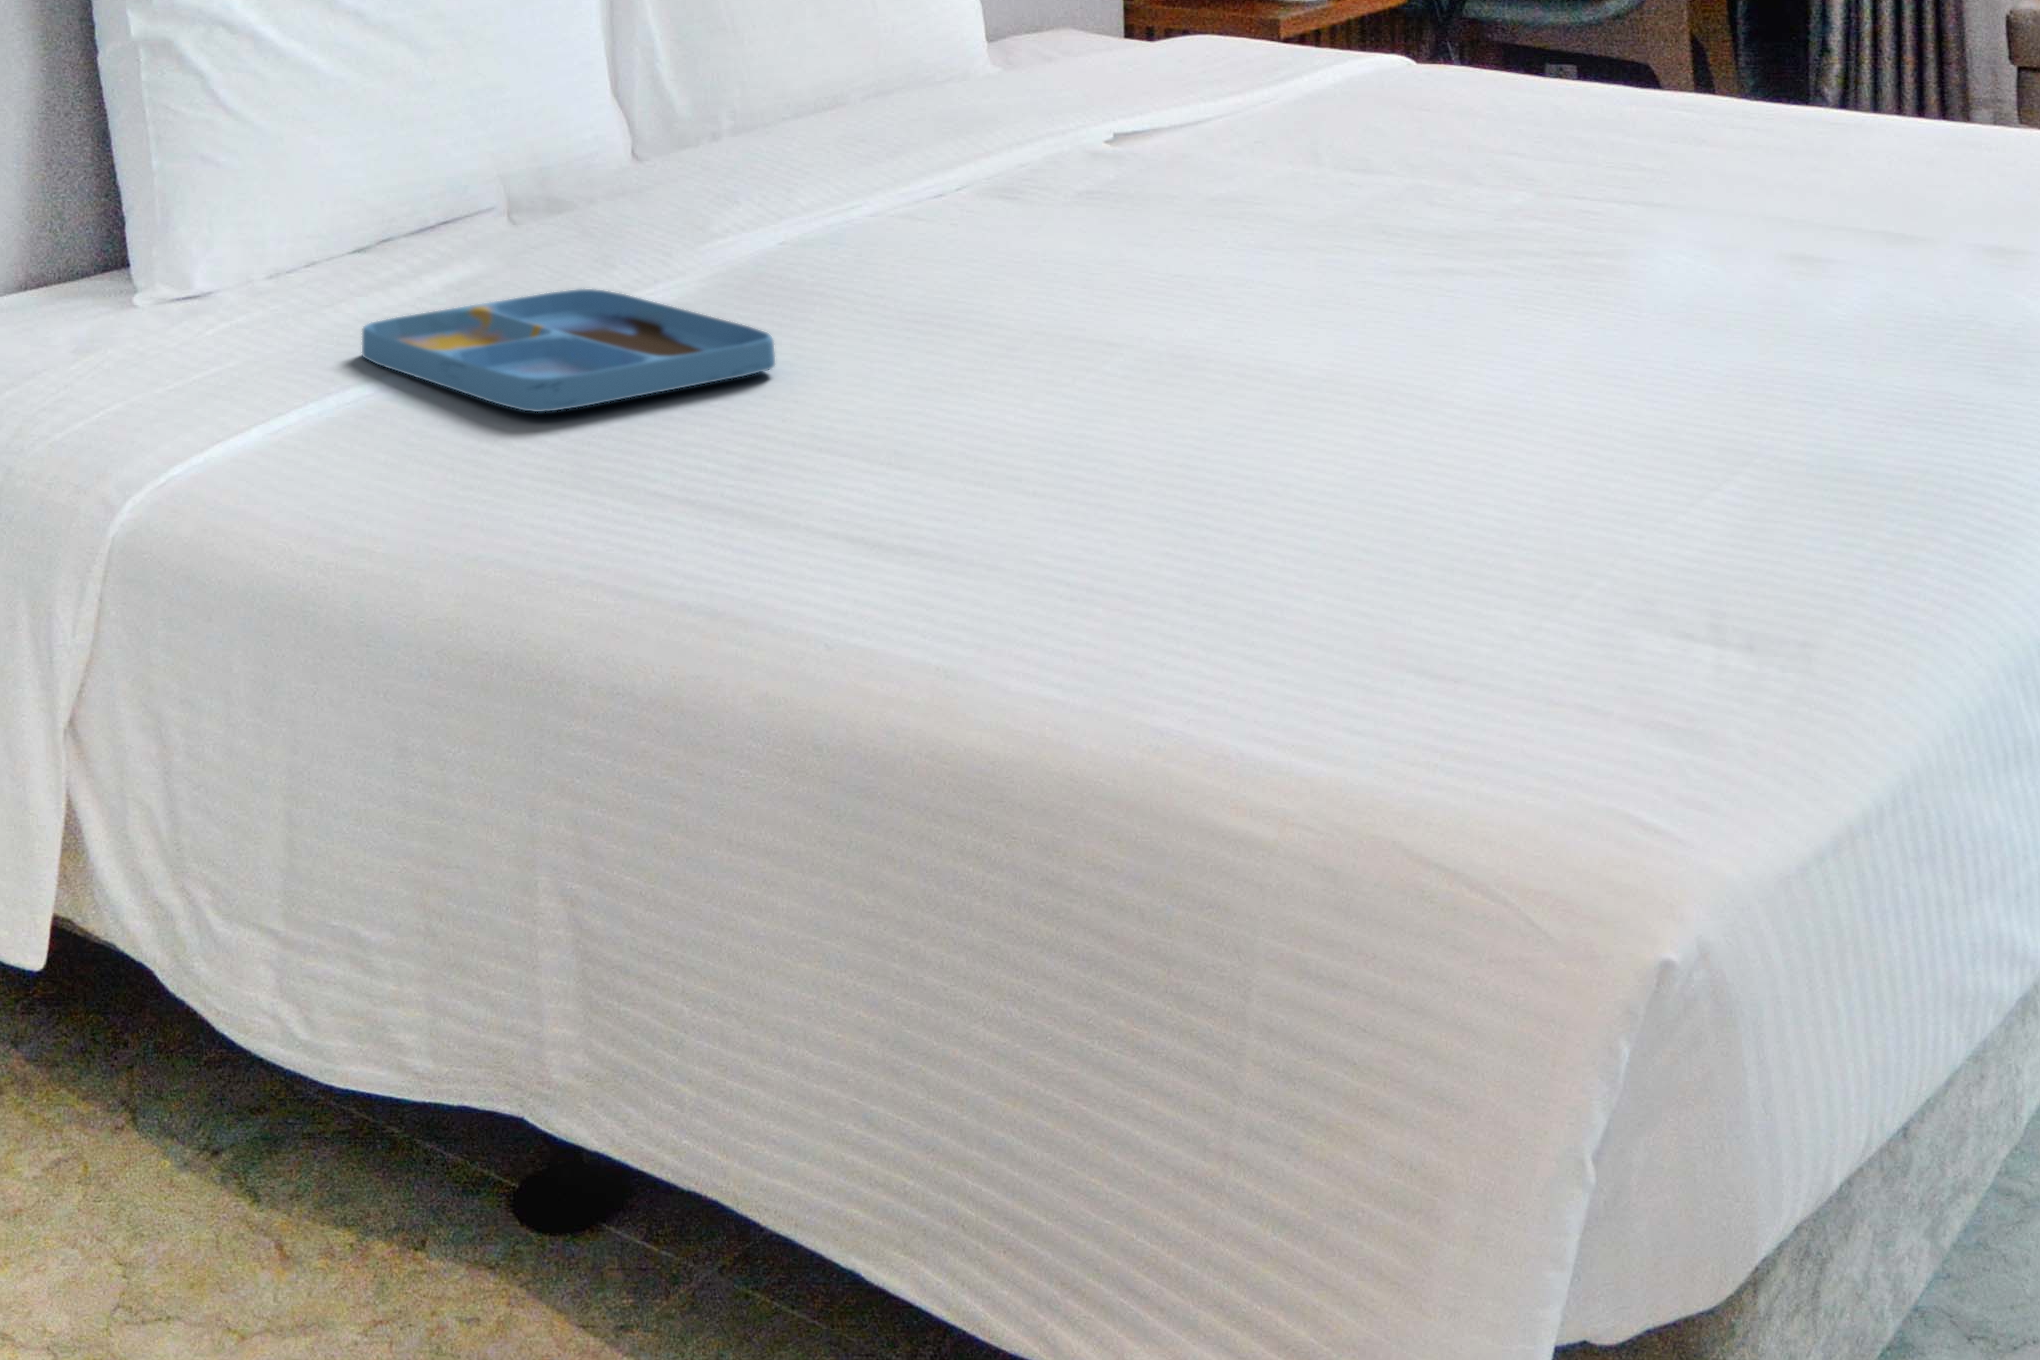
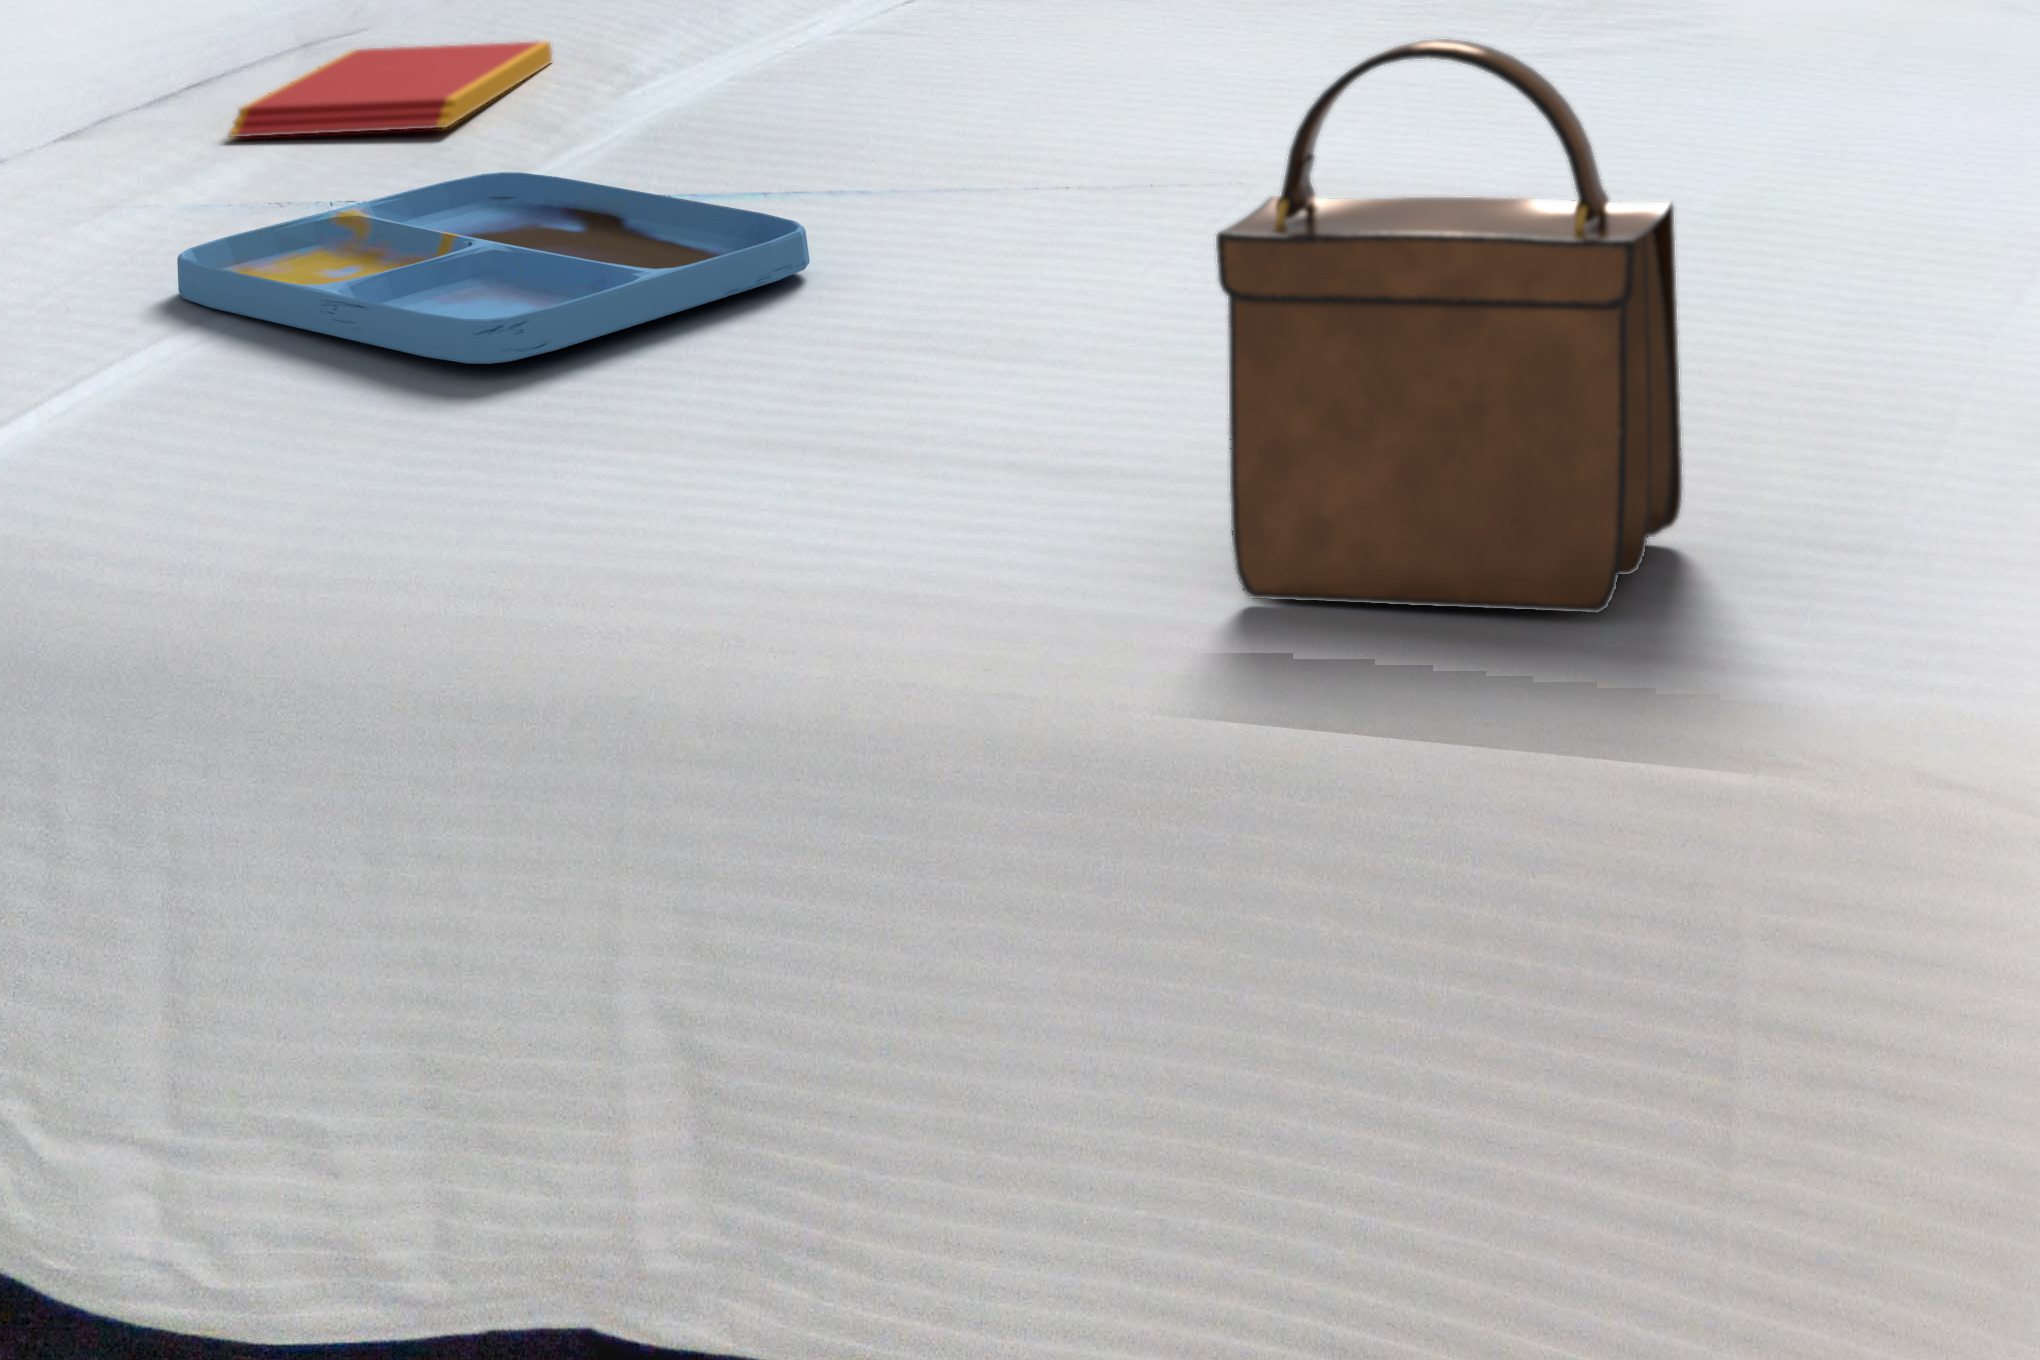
handbag: none [955,188,1299,633] -> present [1216,39,1682,613]
book: none [425,201,660,258] -> present [229,41,552,137]

